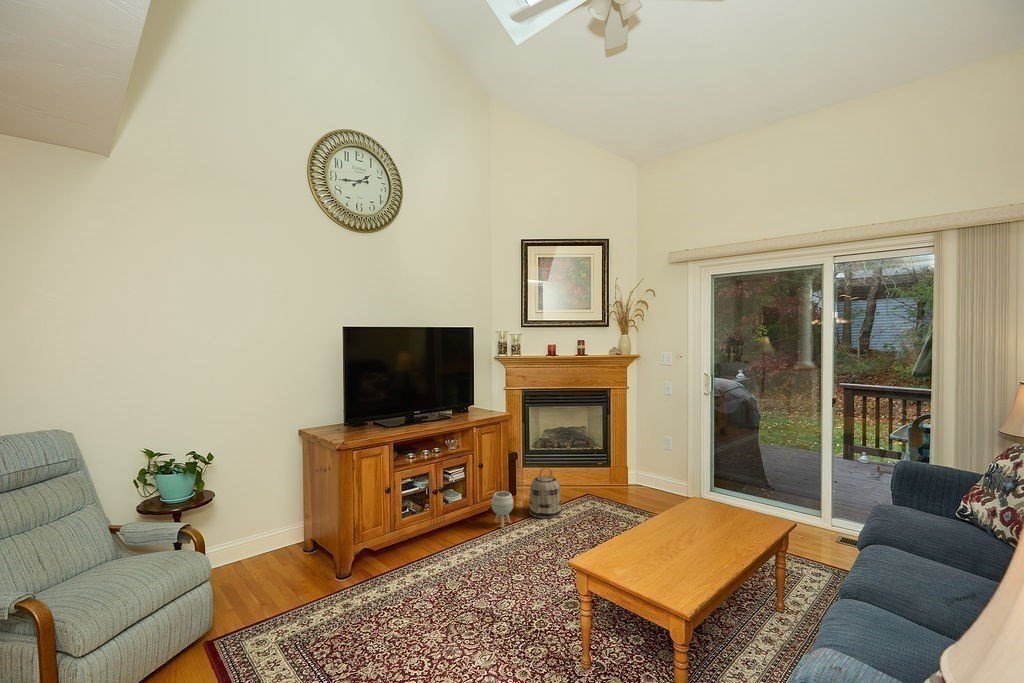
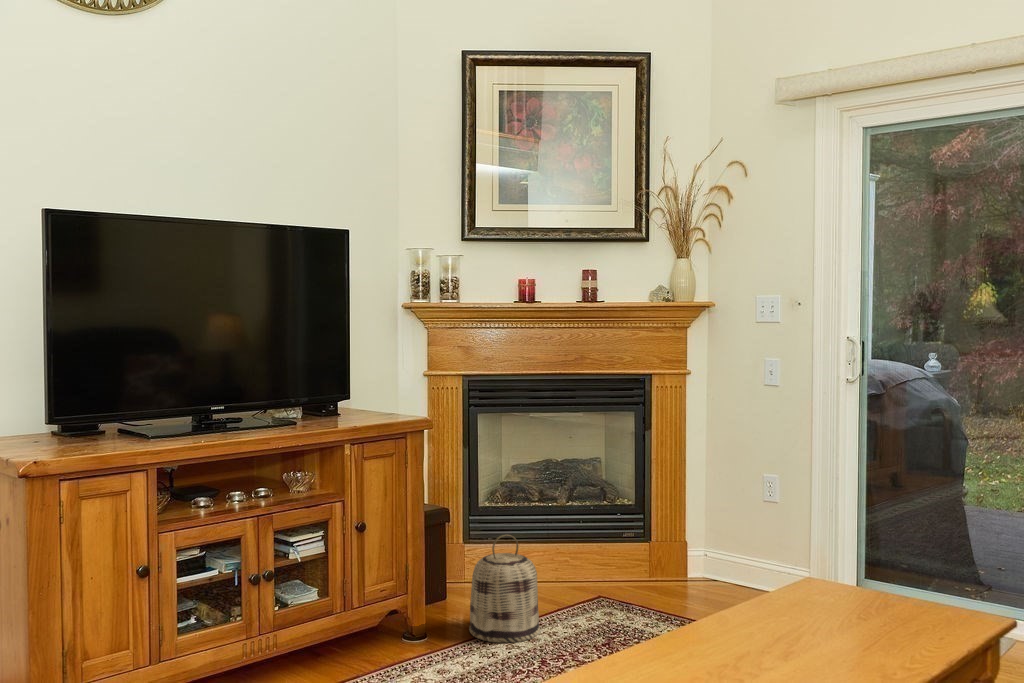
planter: present [491,491,514,528] -> none [384,584,432,662]

